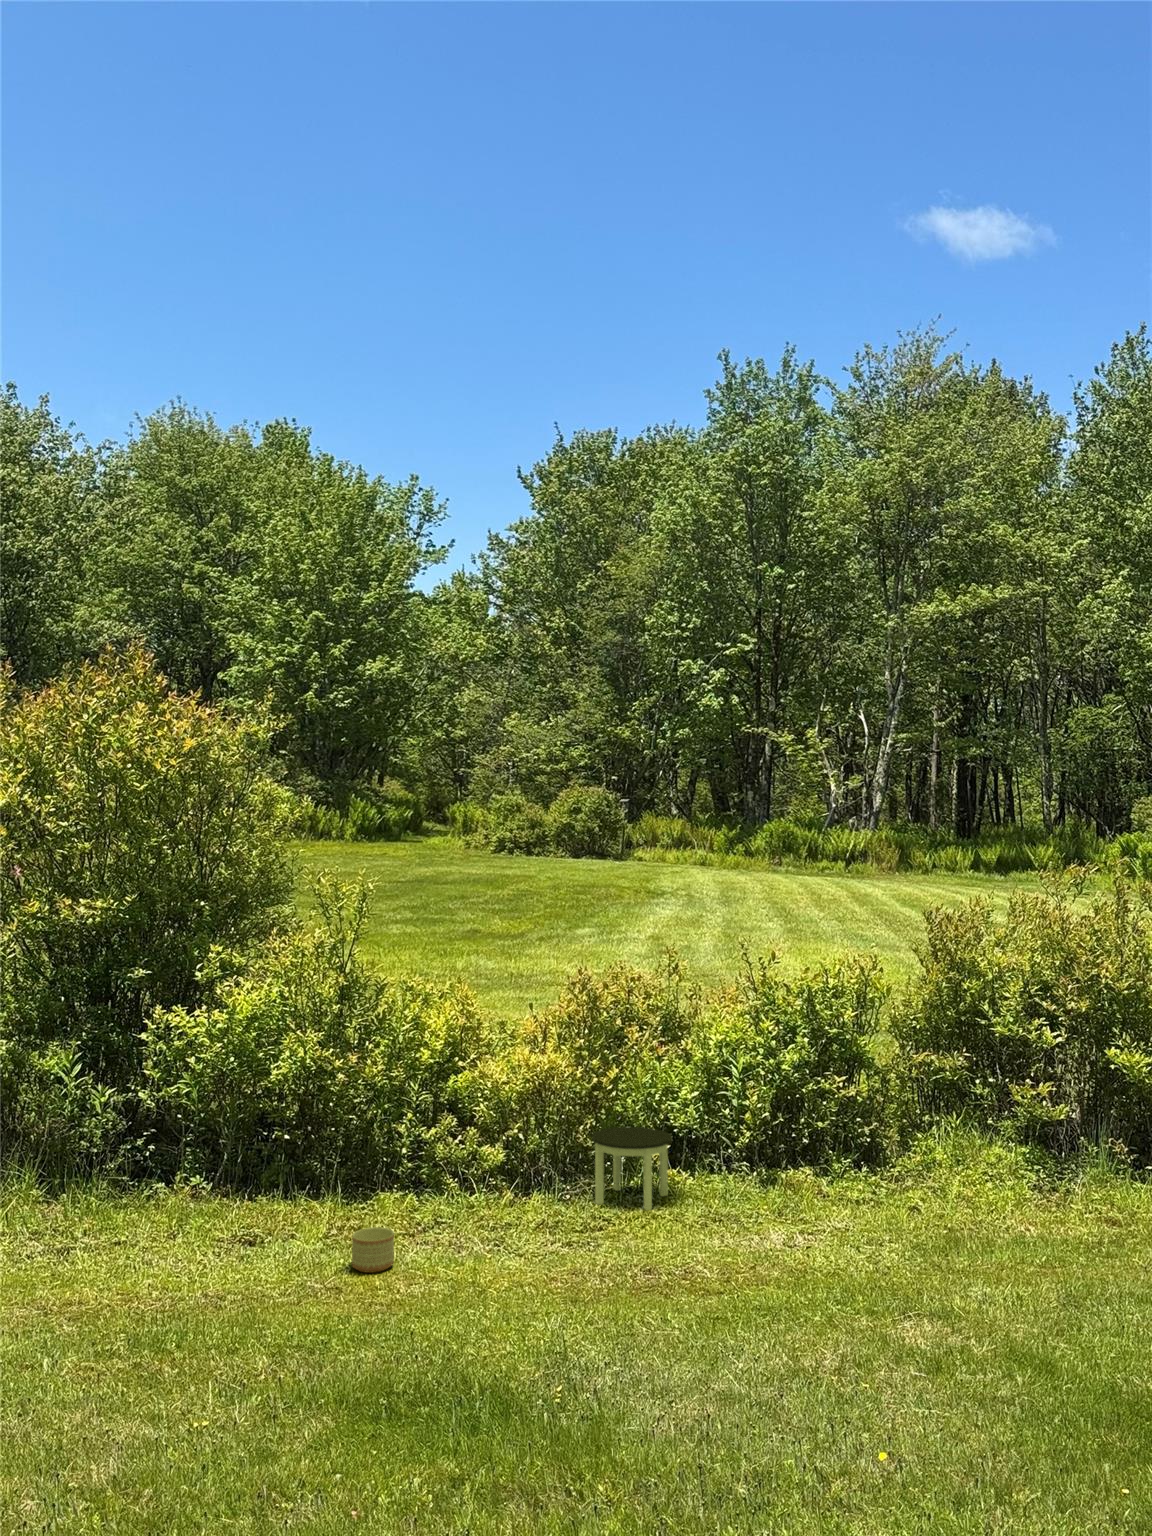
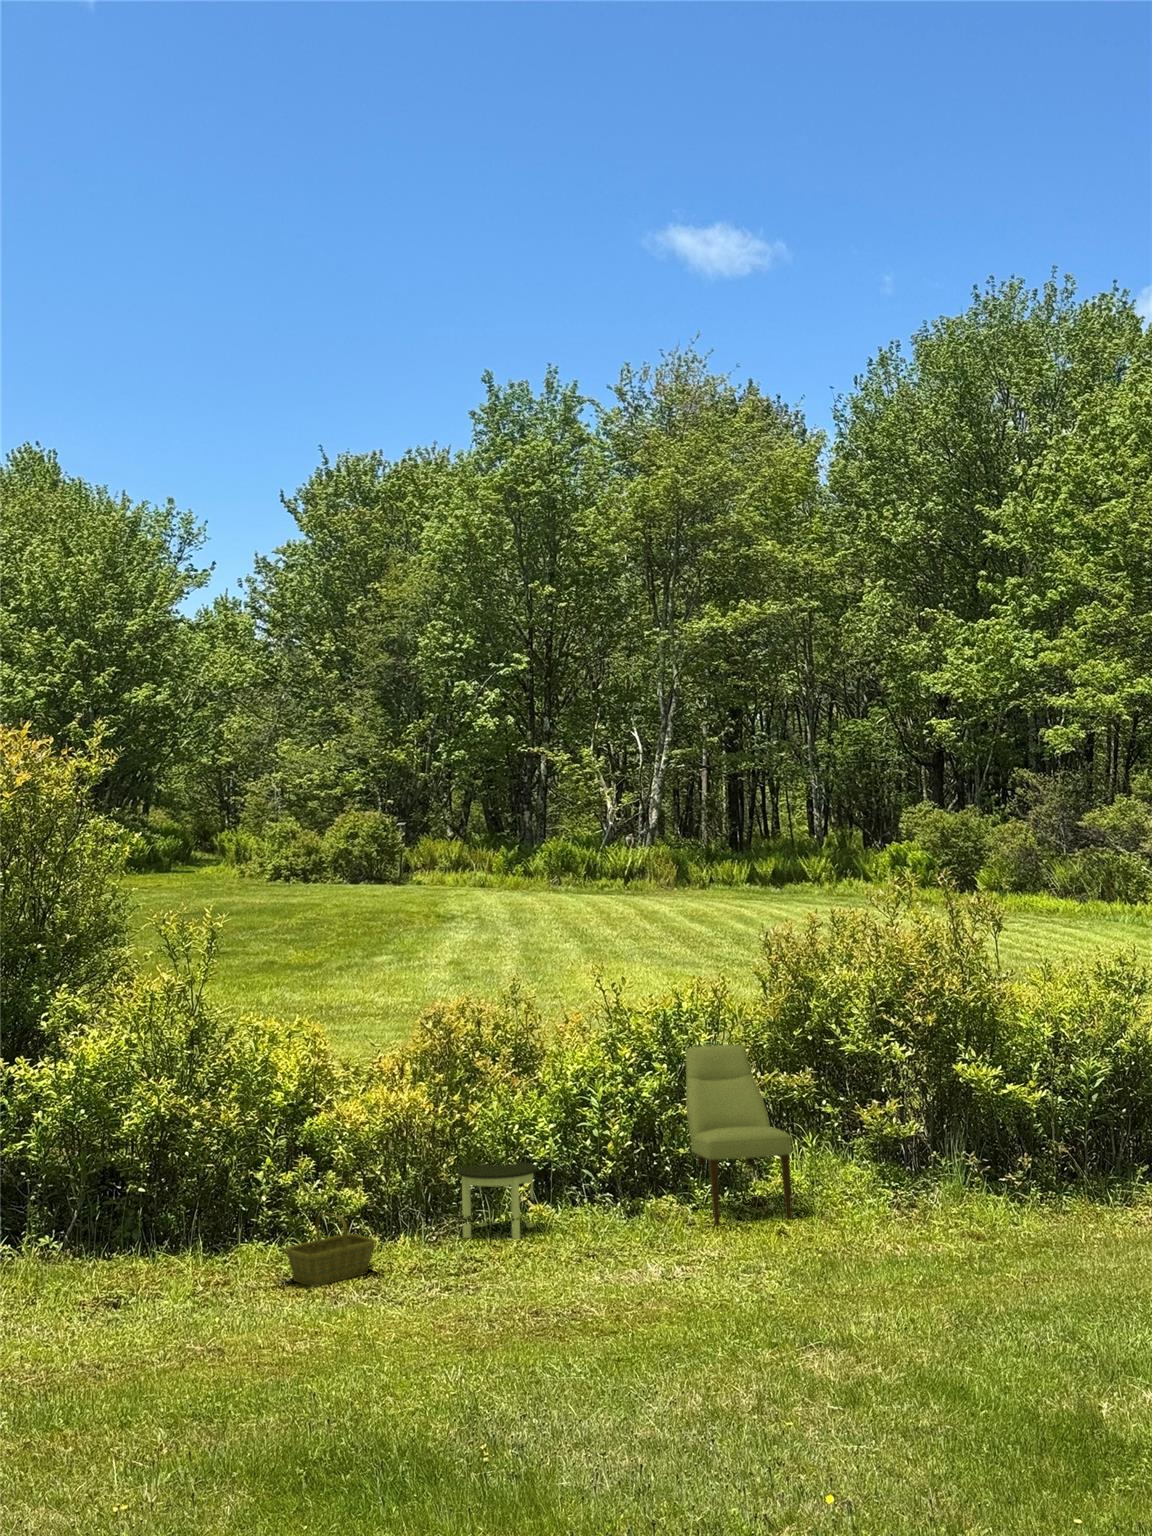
chair: none [827,1020,938,1212] -> present [686,1045,792,1226]
basket: none [415,1176,504,1253] -> present [285,1212,376,1286]
planter: present [352,1227,394,1273] -> none [226,1263,269,1306]

